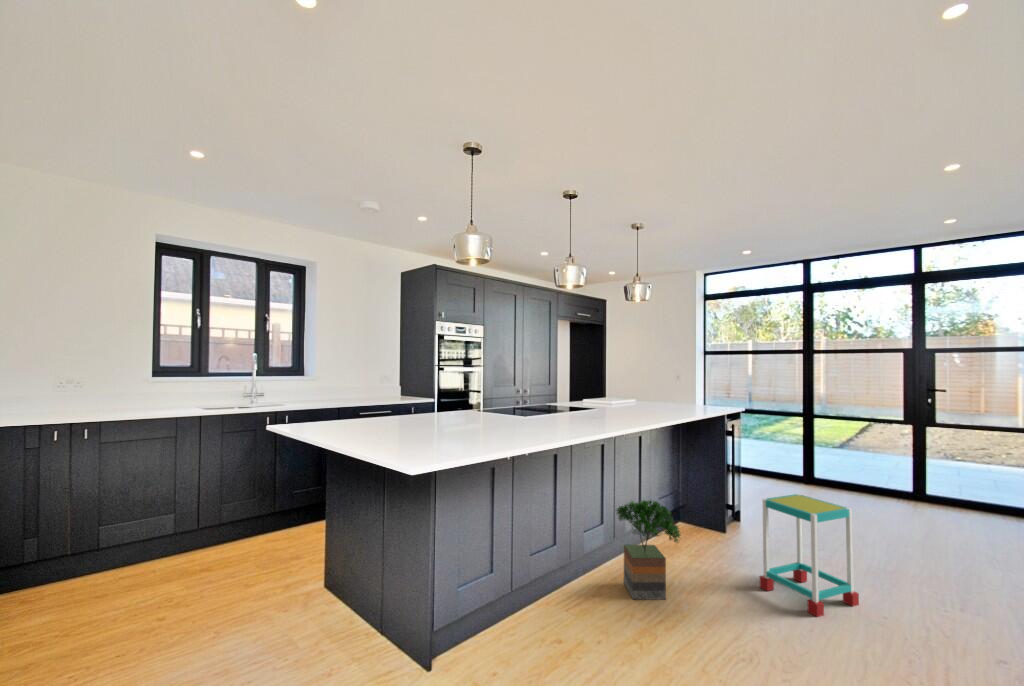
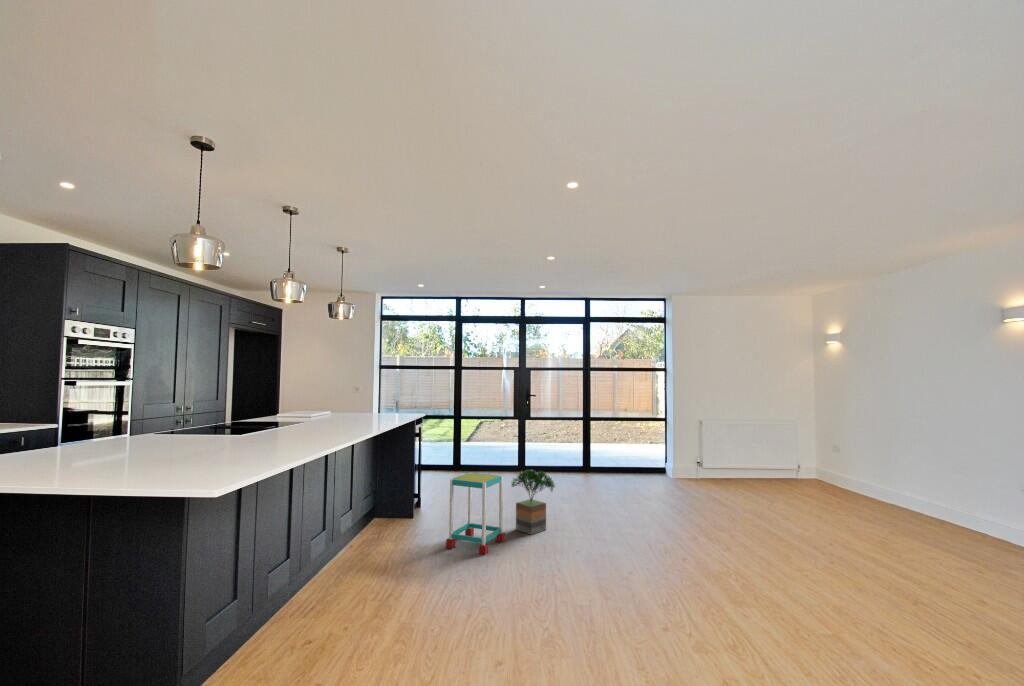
potted tree: present [616,500,681,599] -> present [512,470,555,534]

